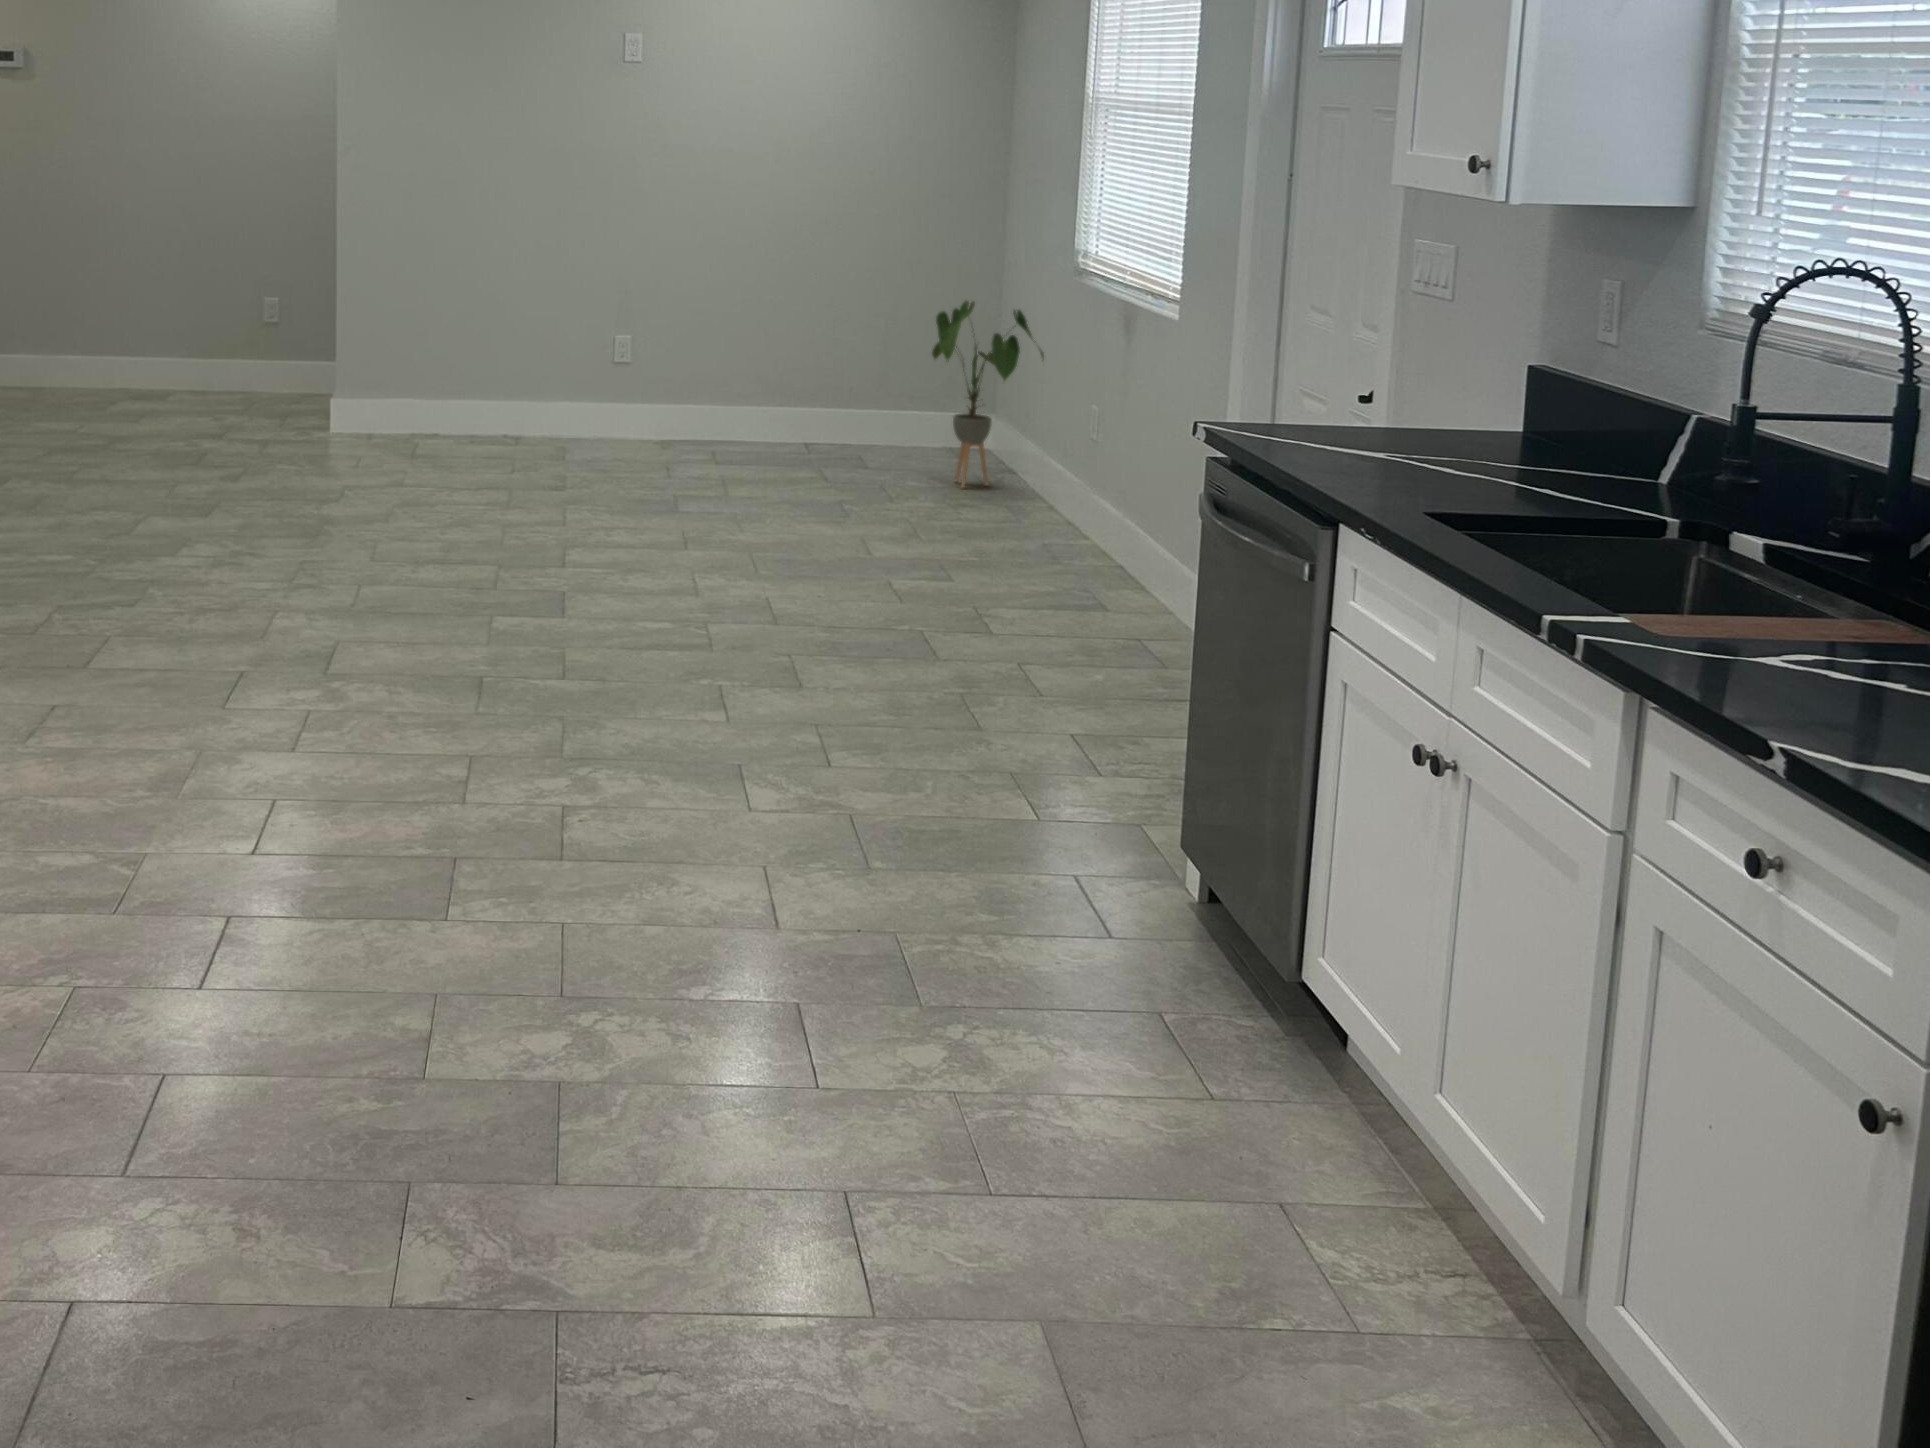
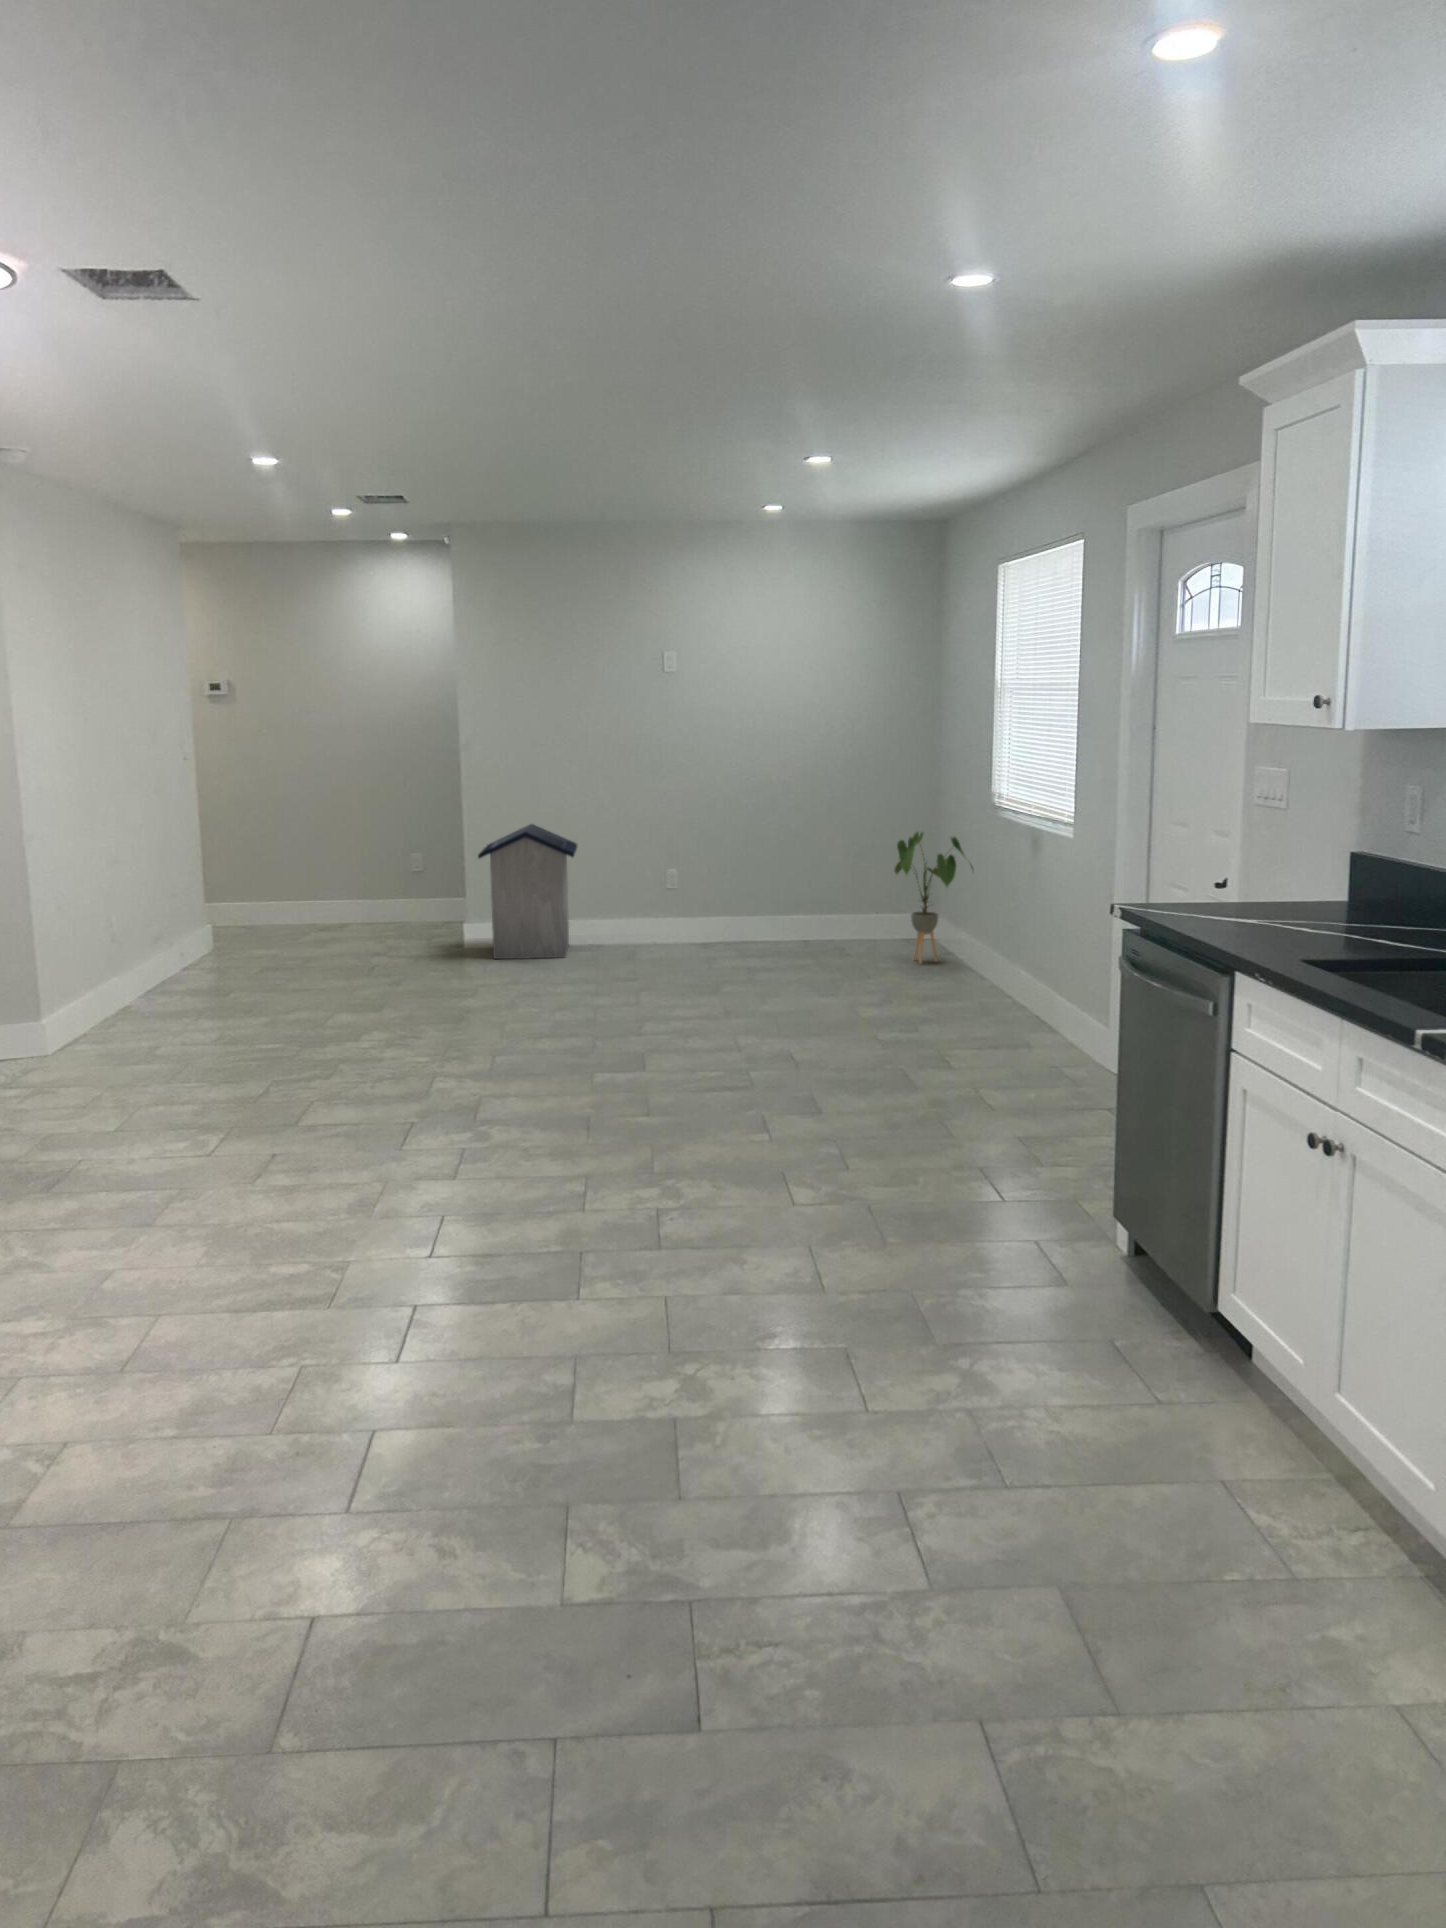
trash can: none [349,264,489,454] -> present [478,824,577,959]

